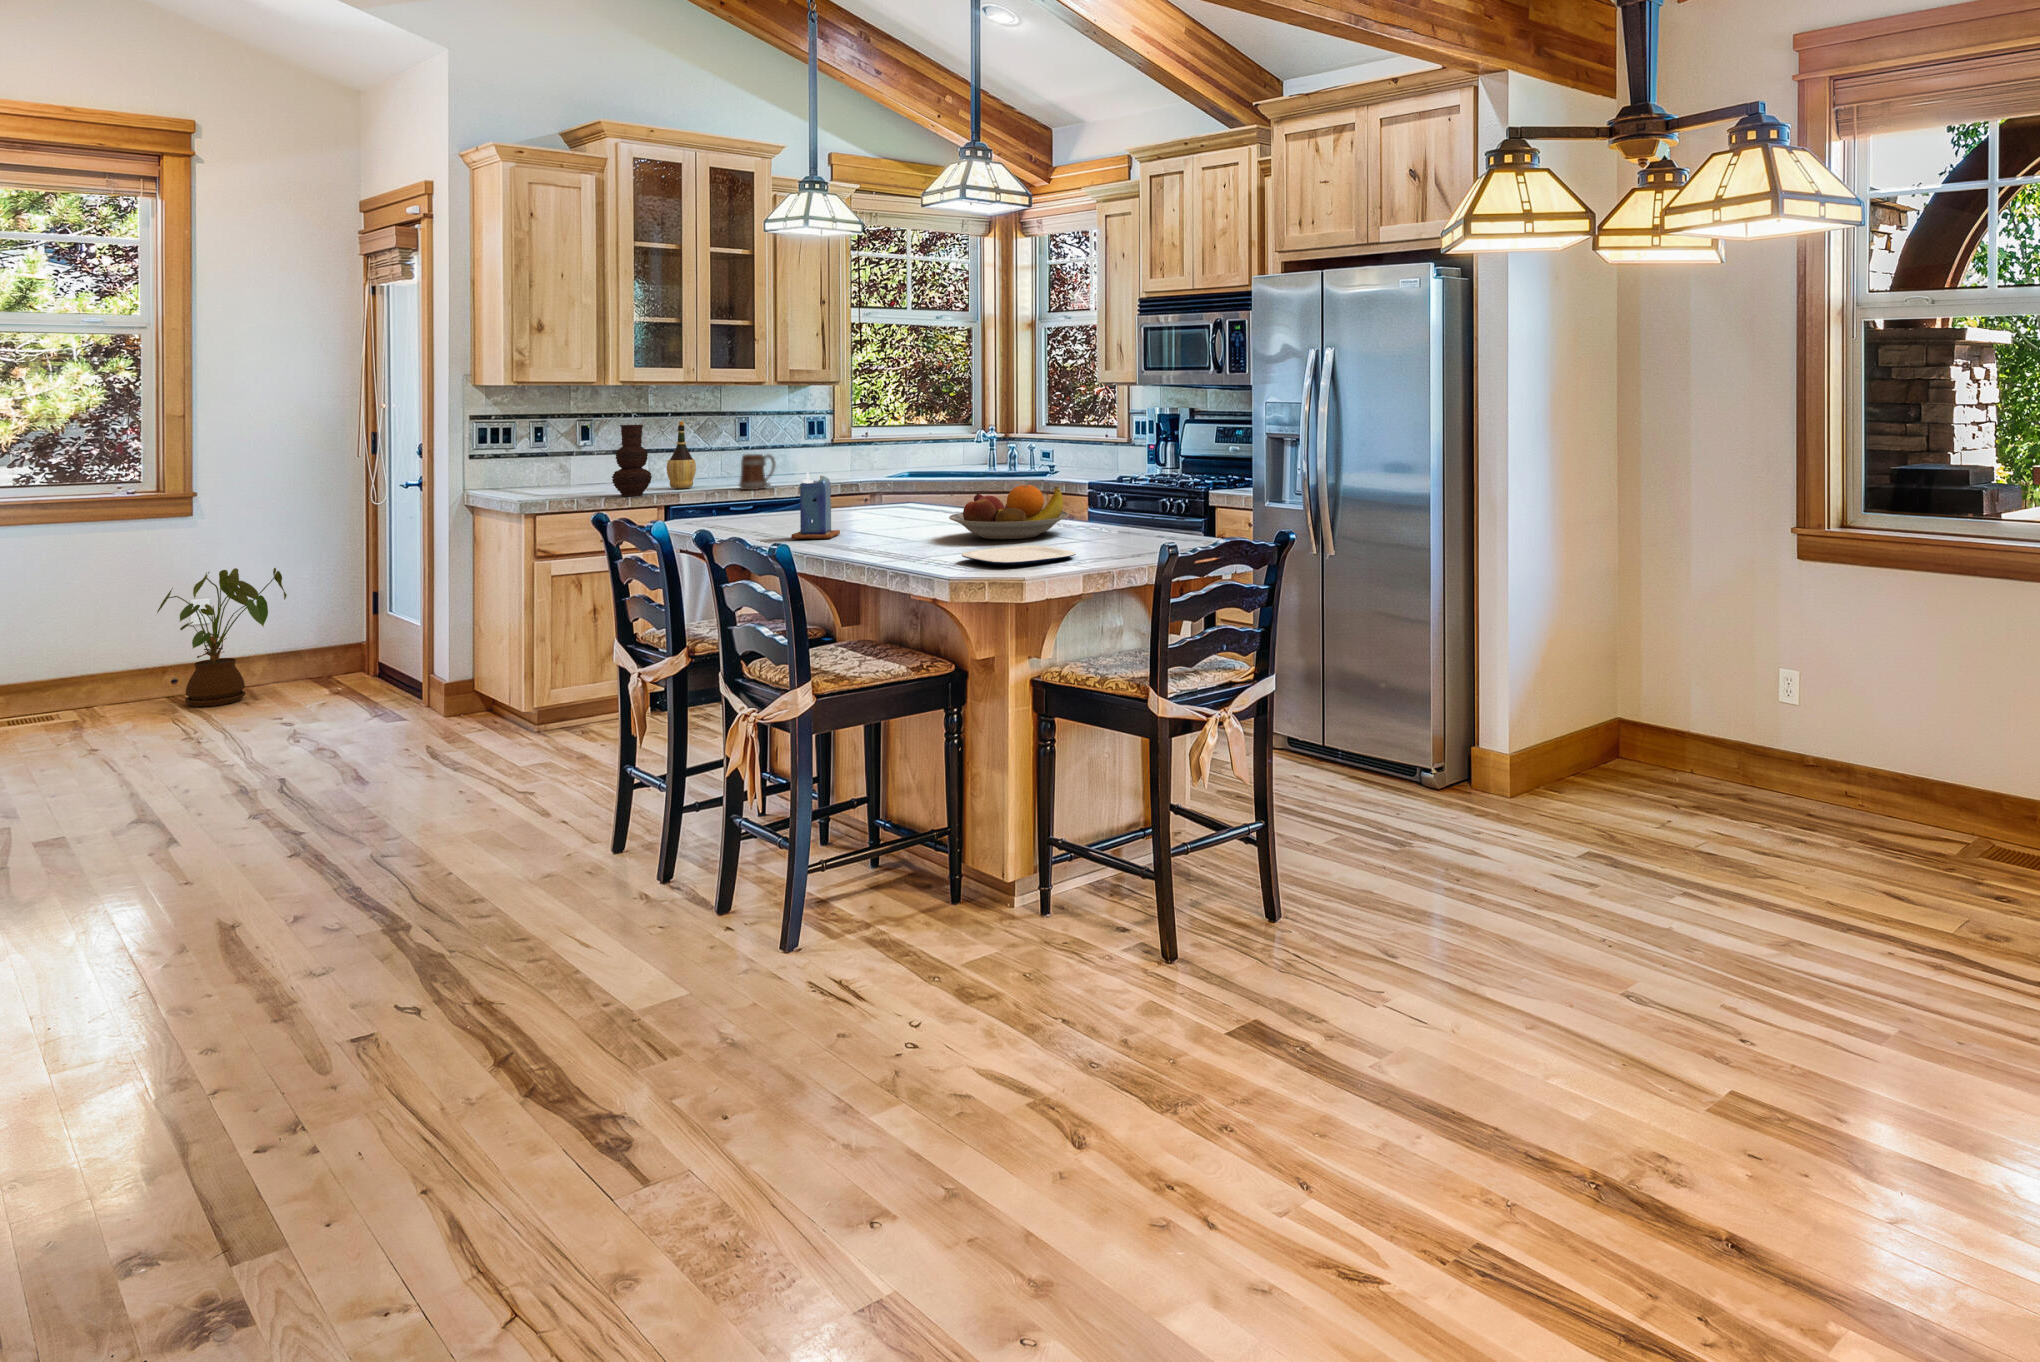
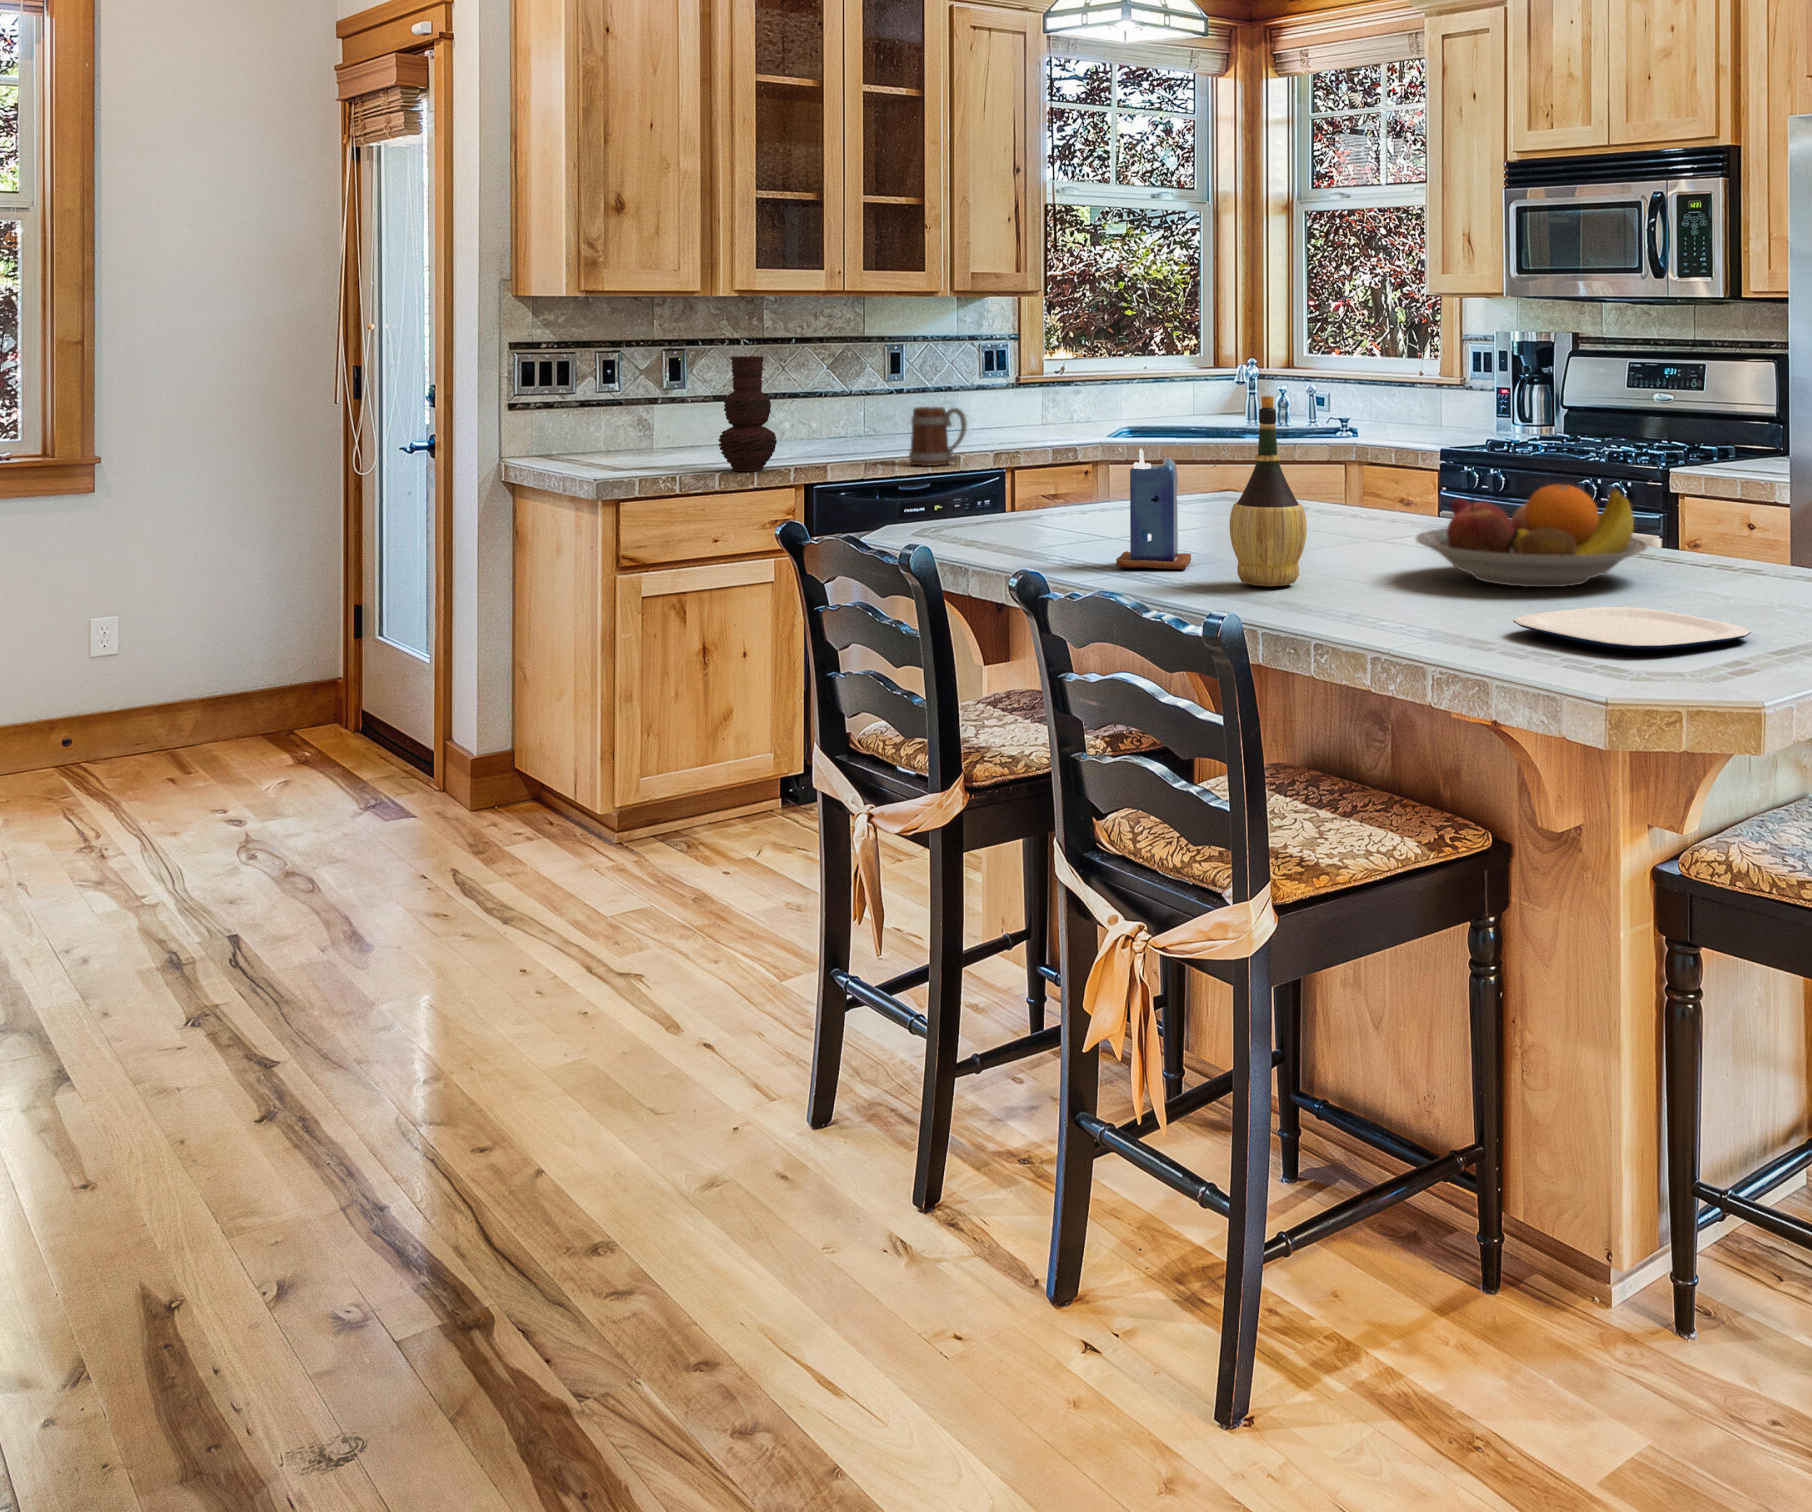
wine bottle: present [667,421,696,488] -> present [1230,396,1307,586]
house plant: present [157,568,287,707] -> none [93,561,255,765]

